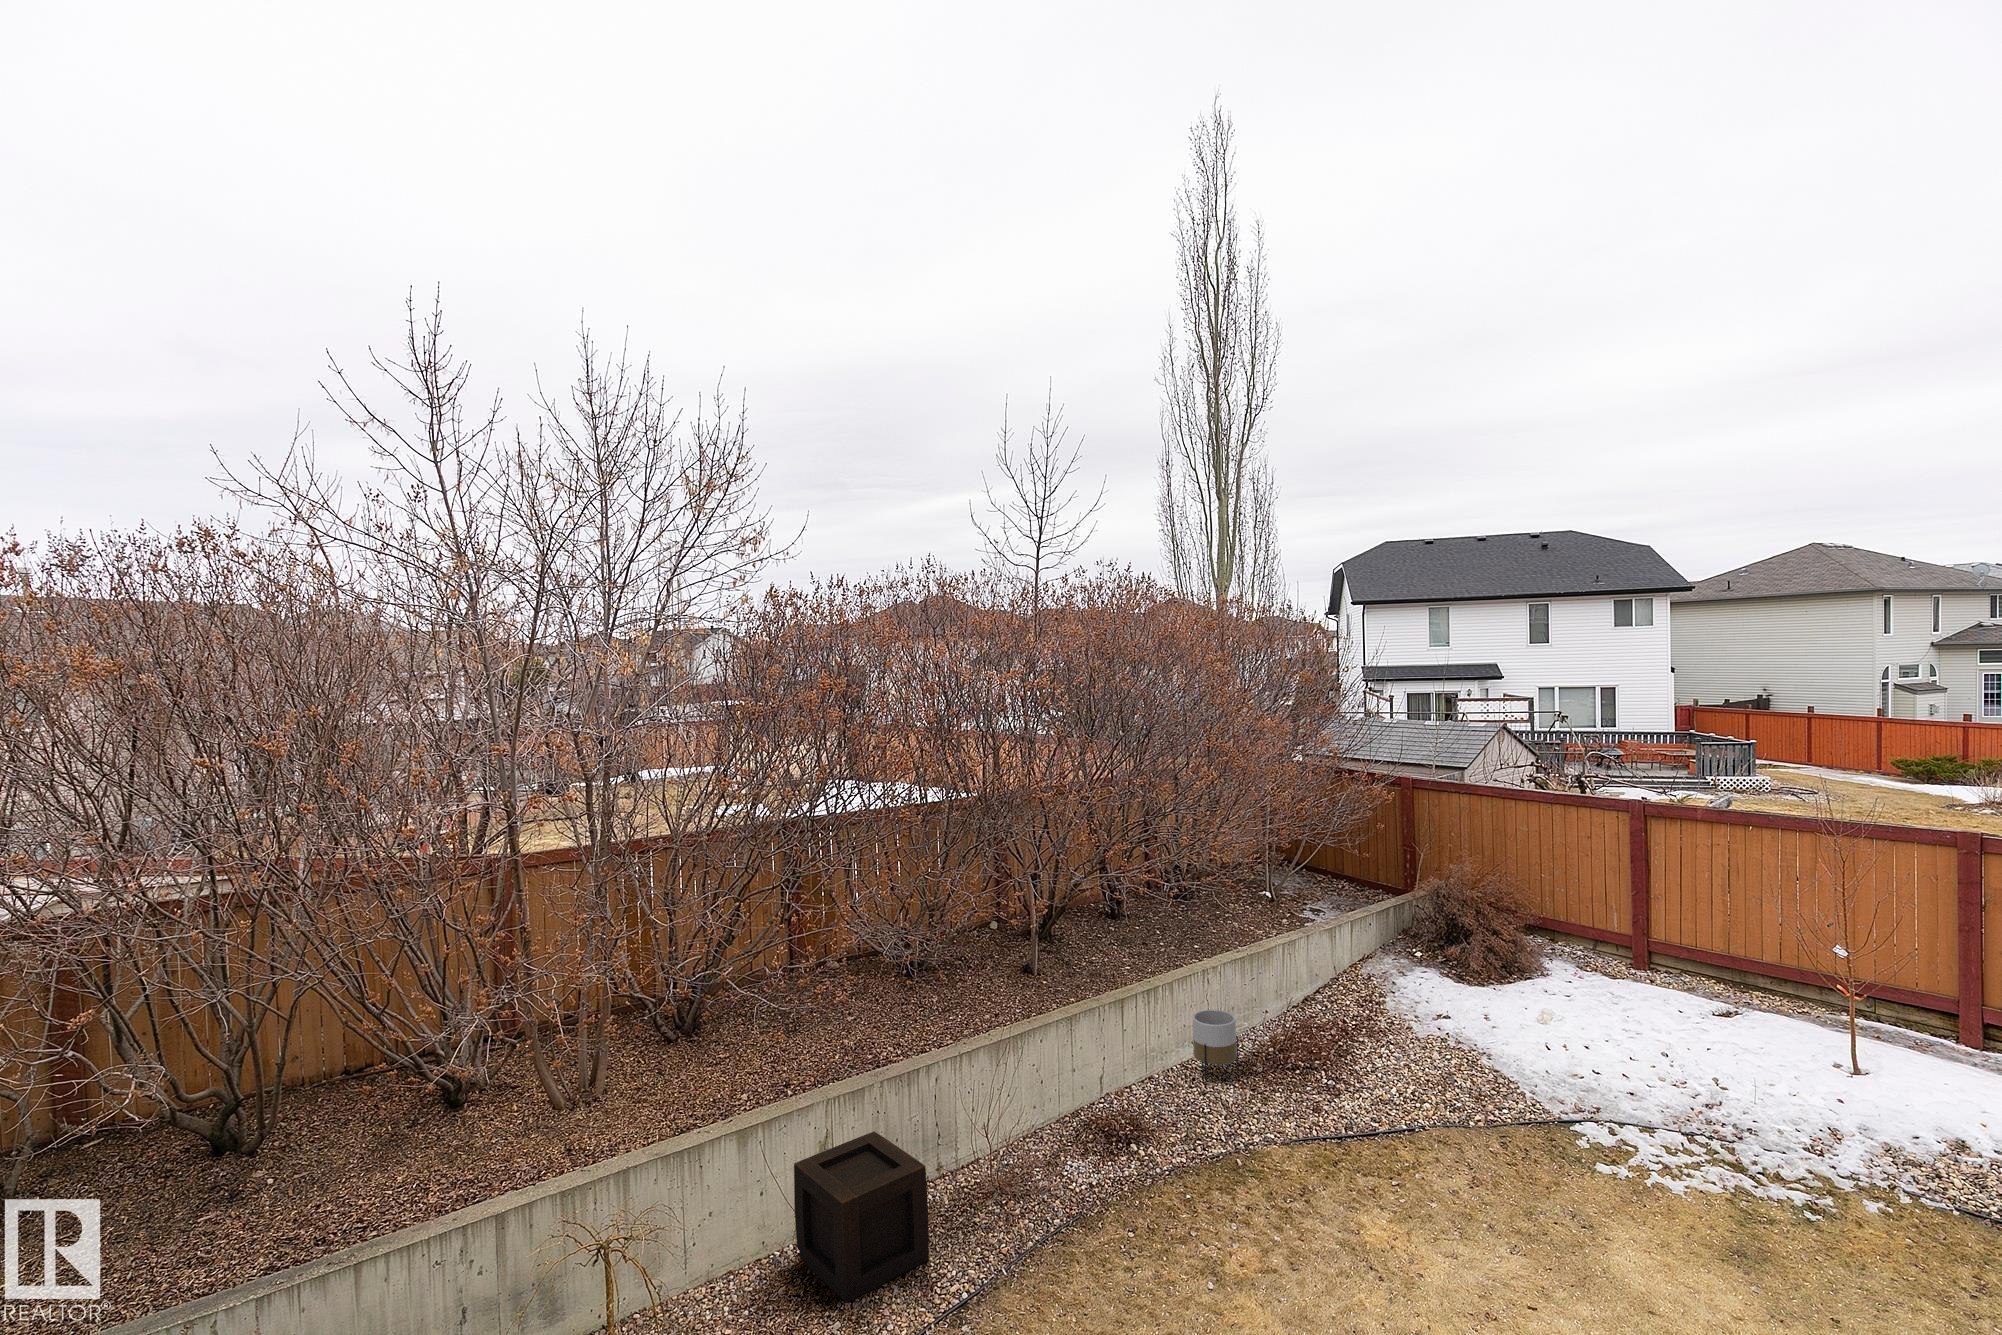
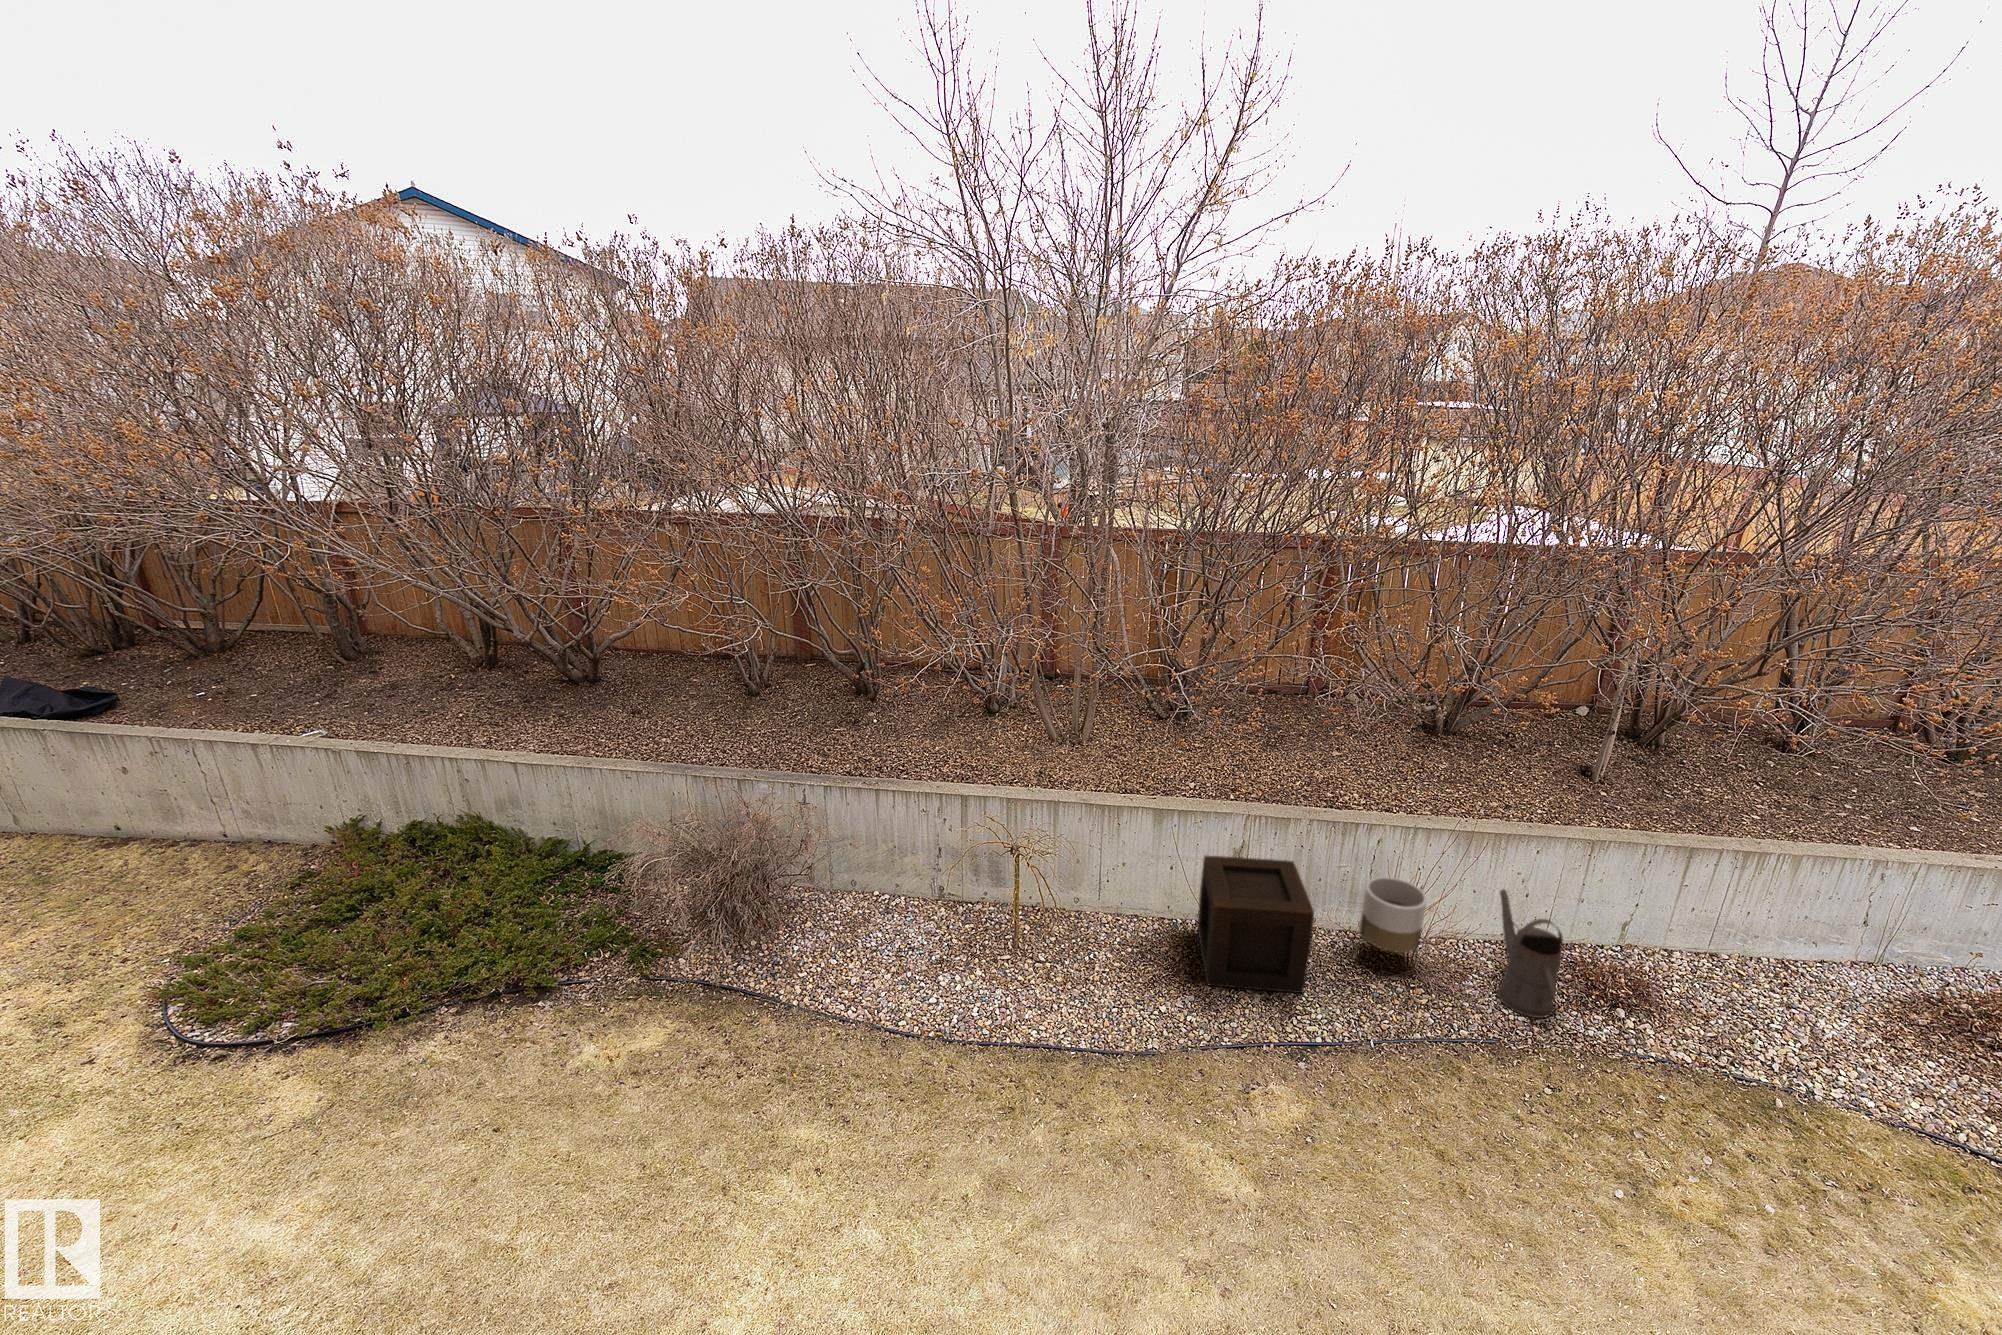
planter: present [1193,1010,1239,1085] -> present [1357,877,1427,974]
watering can: none [1027,1084,1101,1185] -> present [1497,889,1563,1018]

